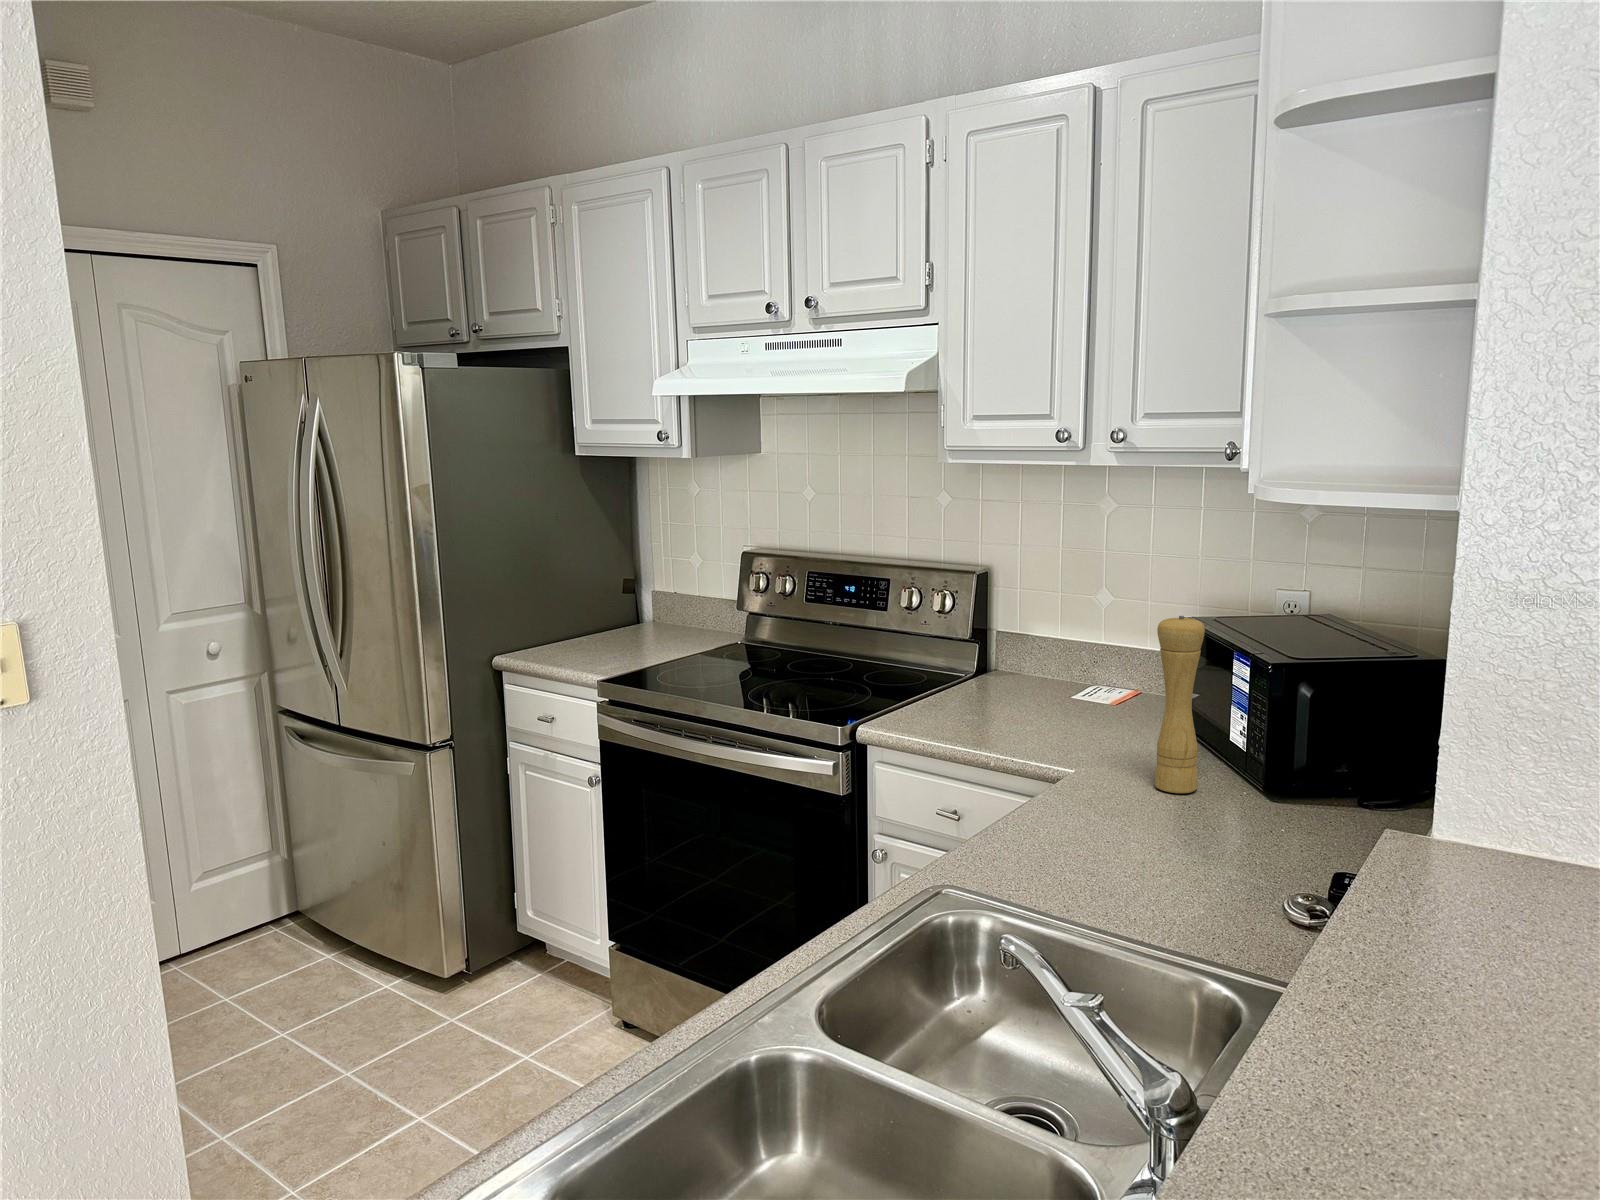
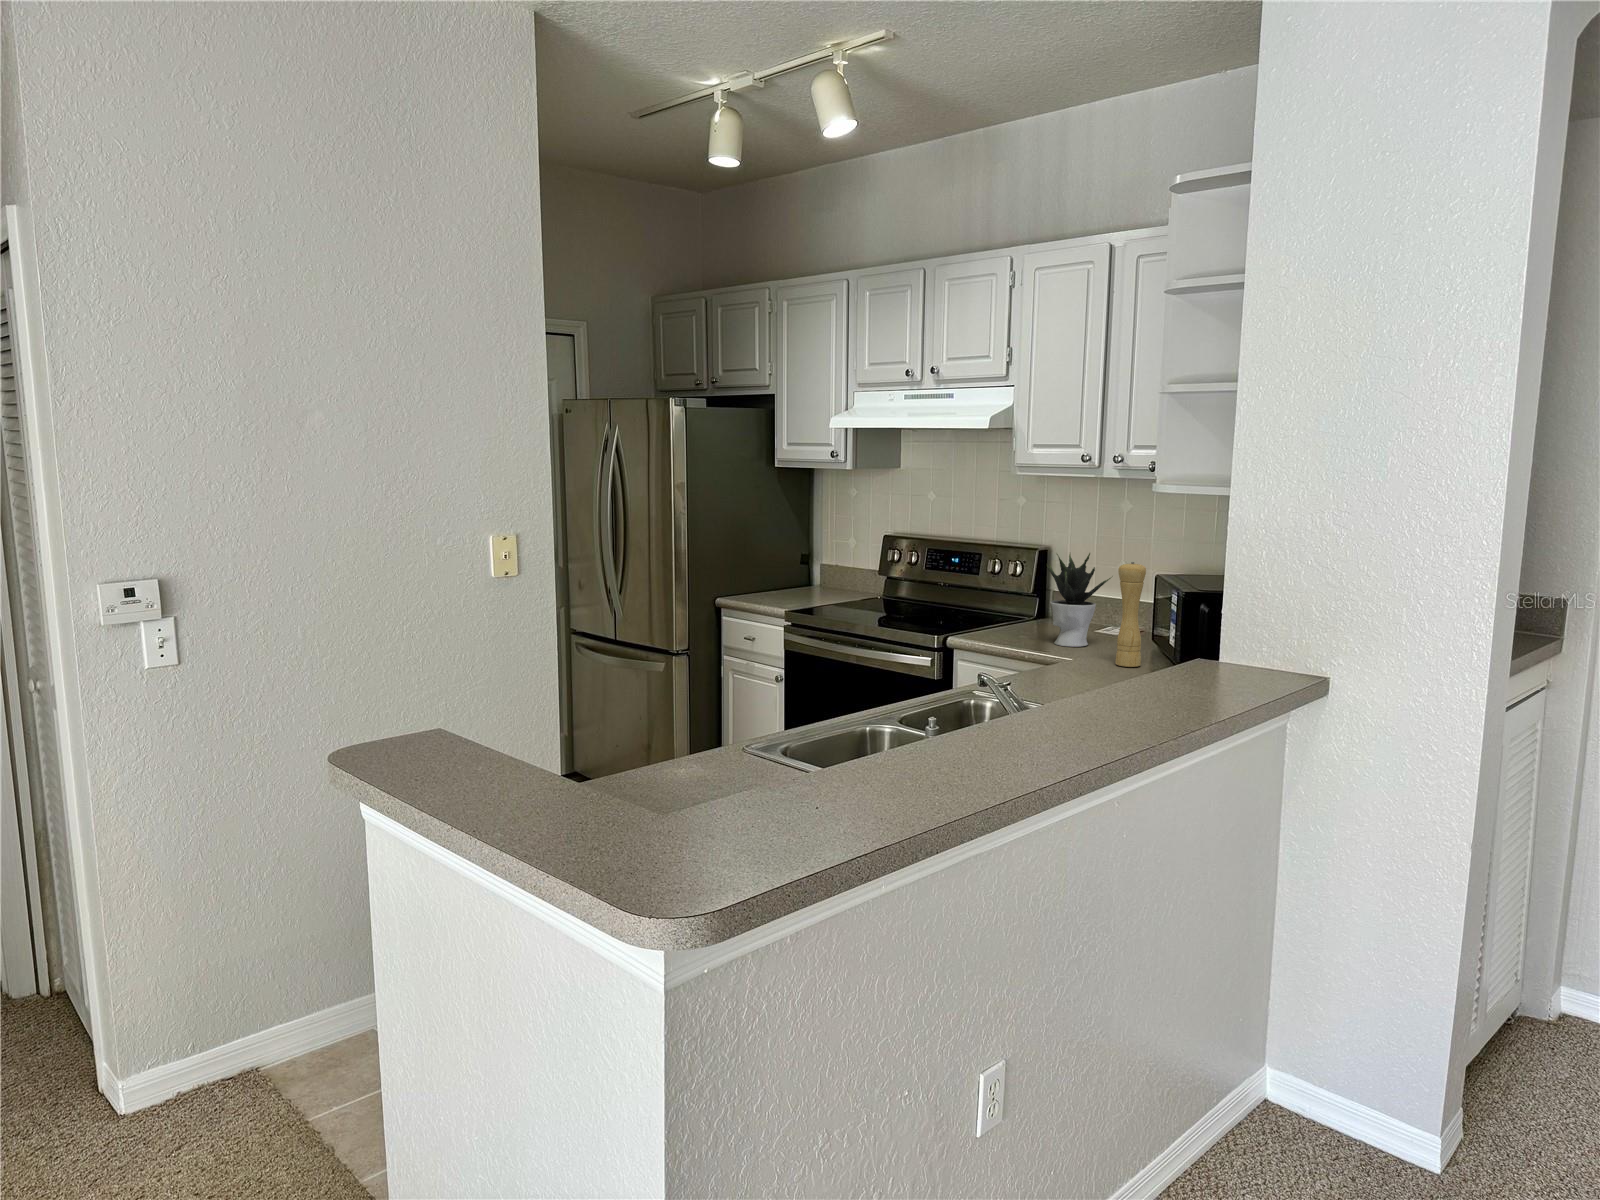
potted plant: none [1013,584,1118,742] -> present [1047,553,1112,647]

